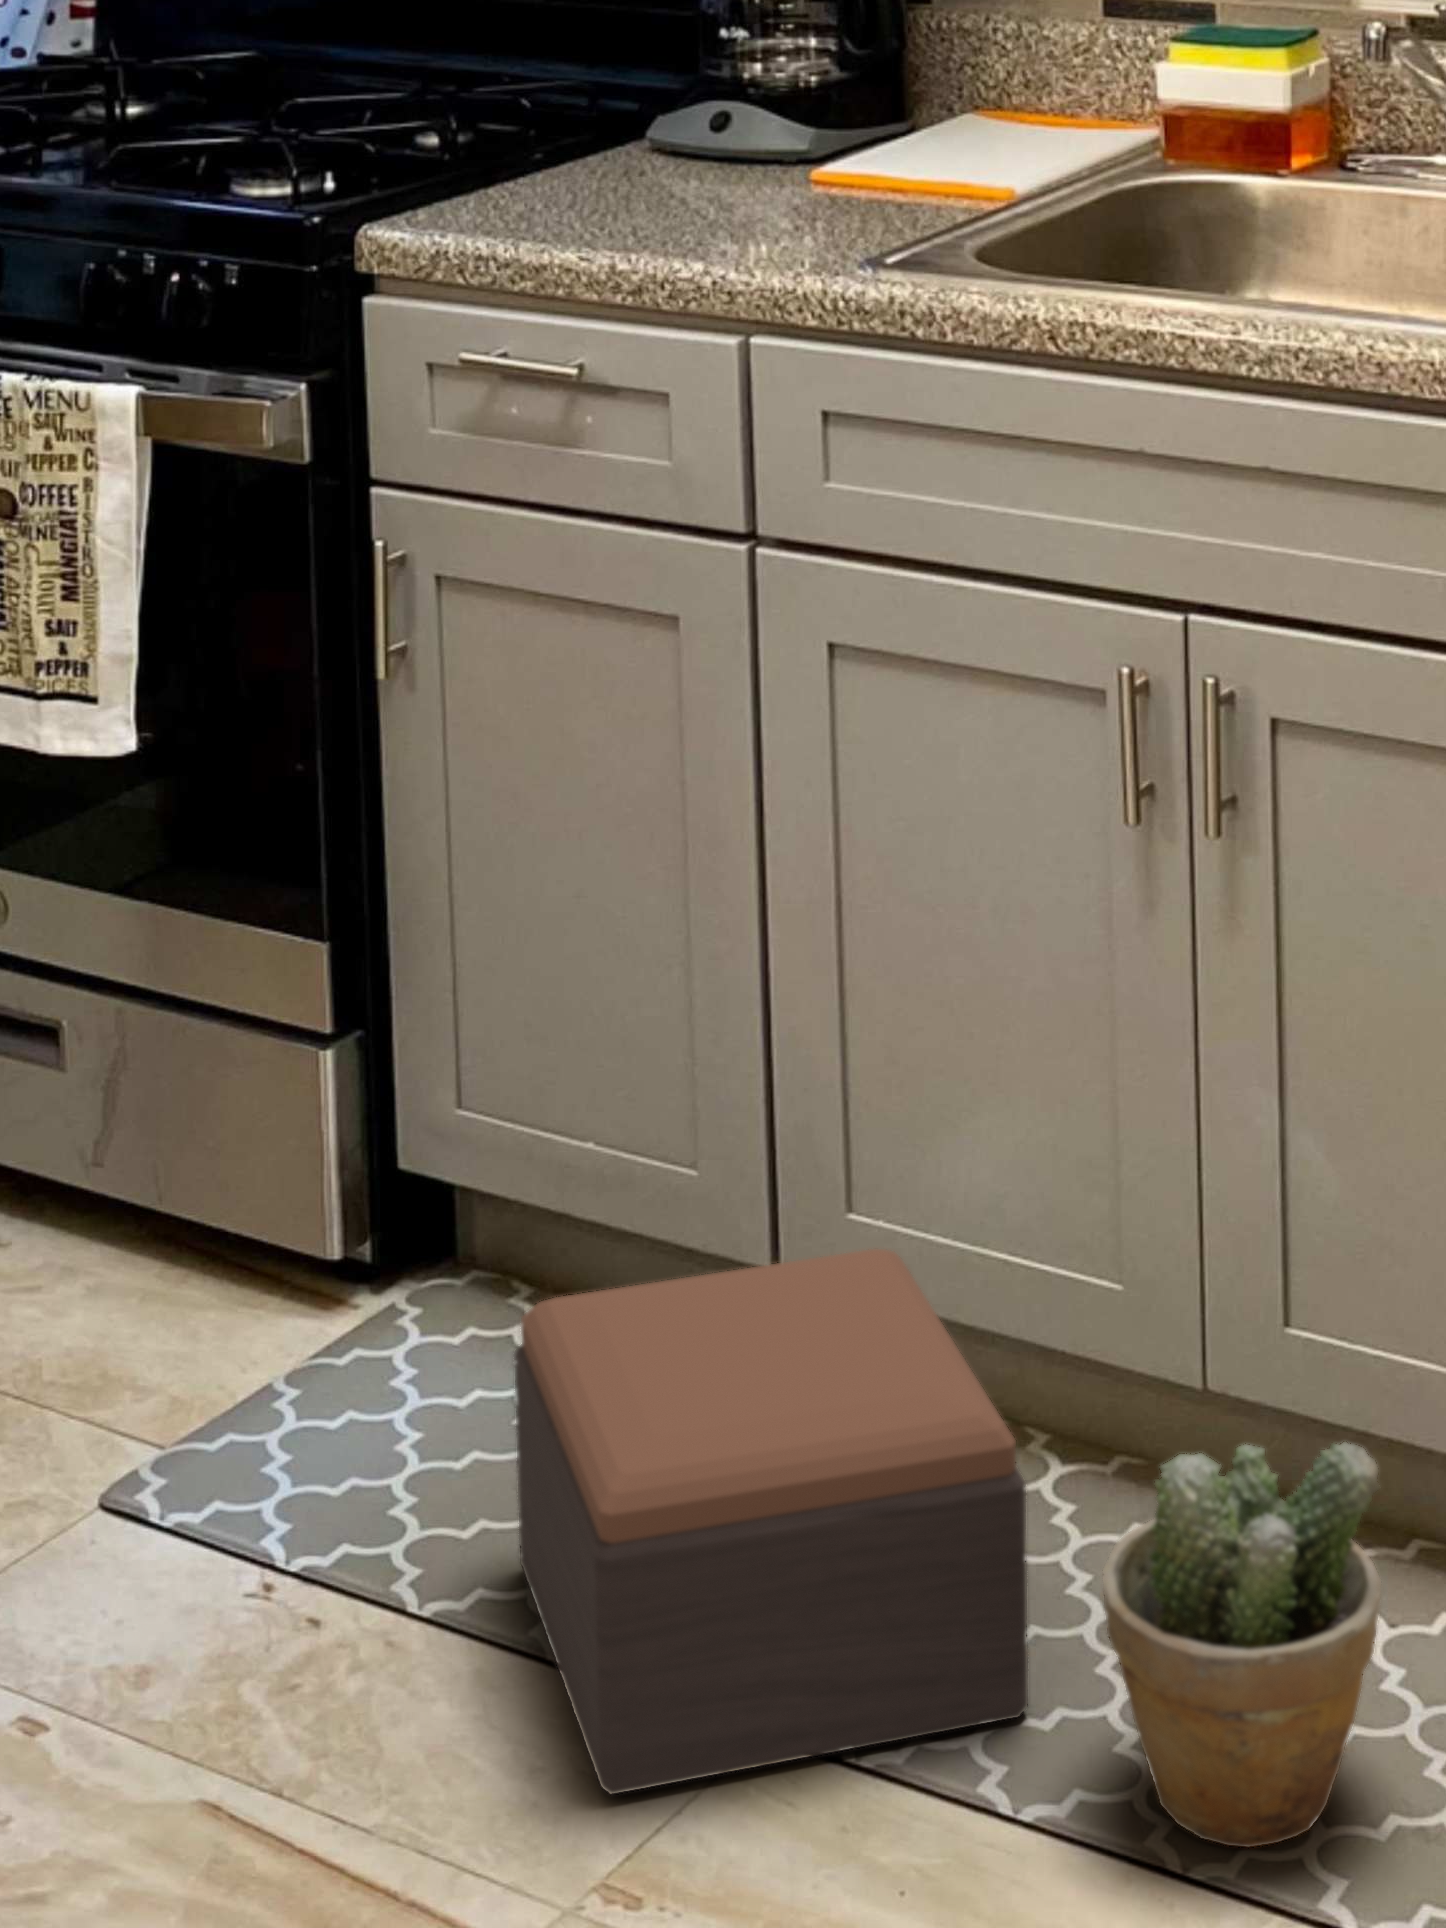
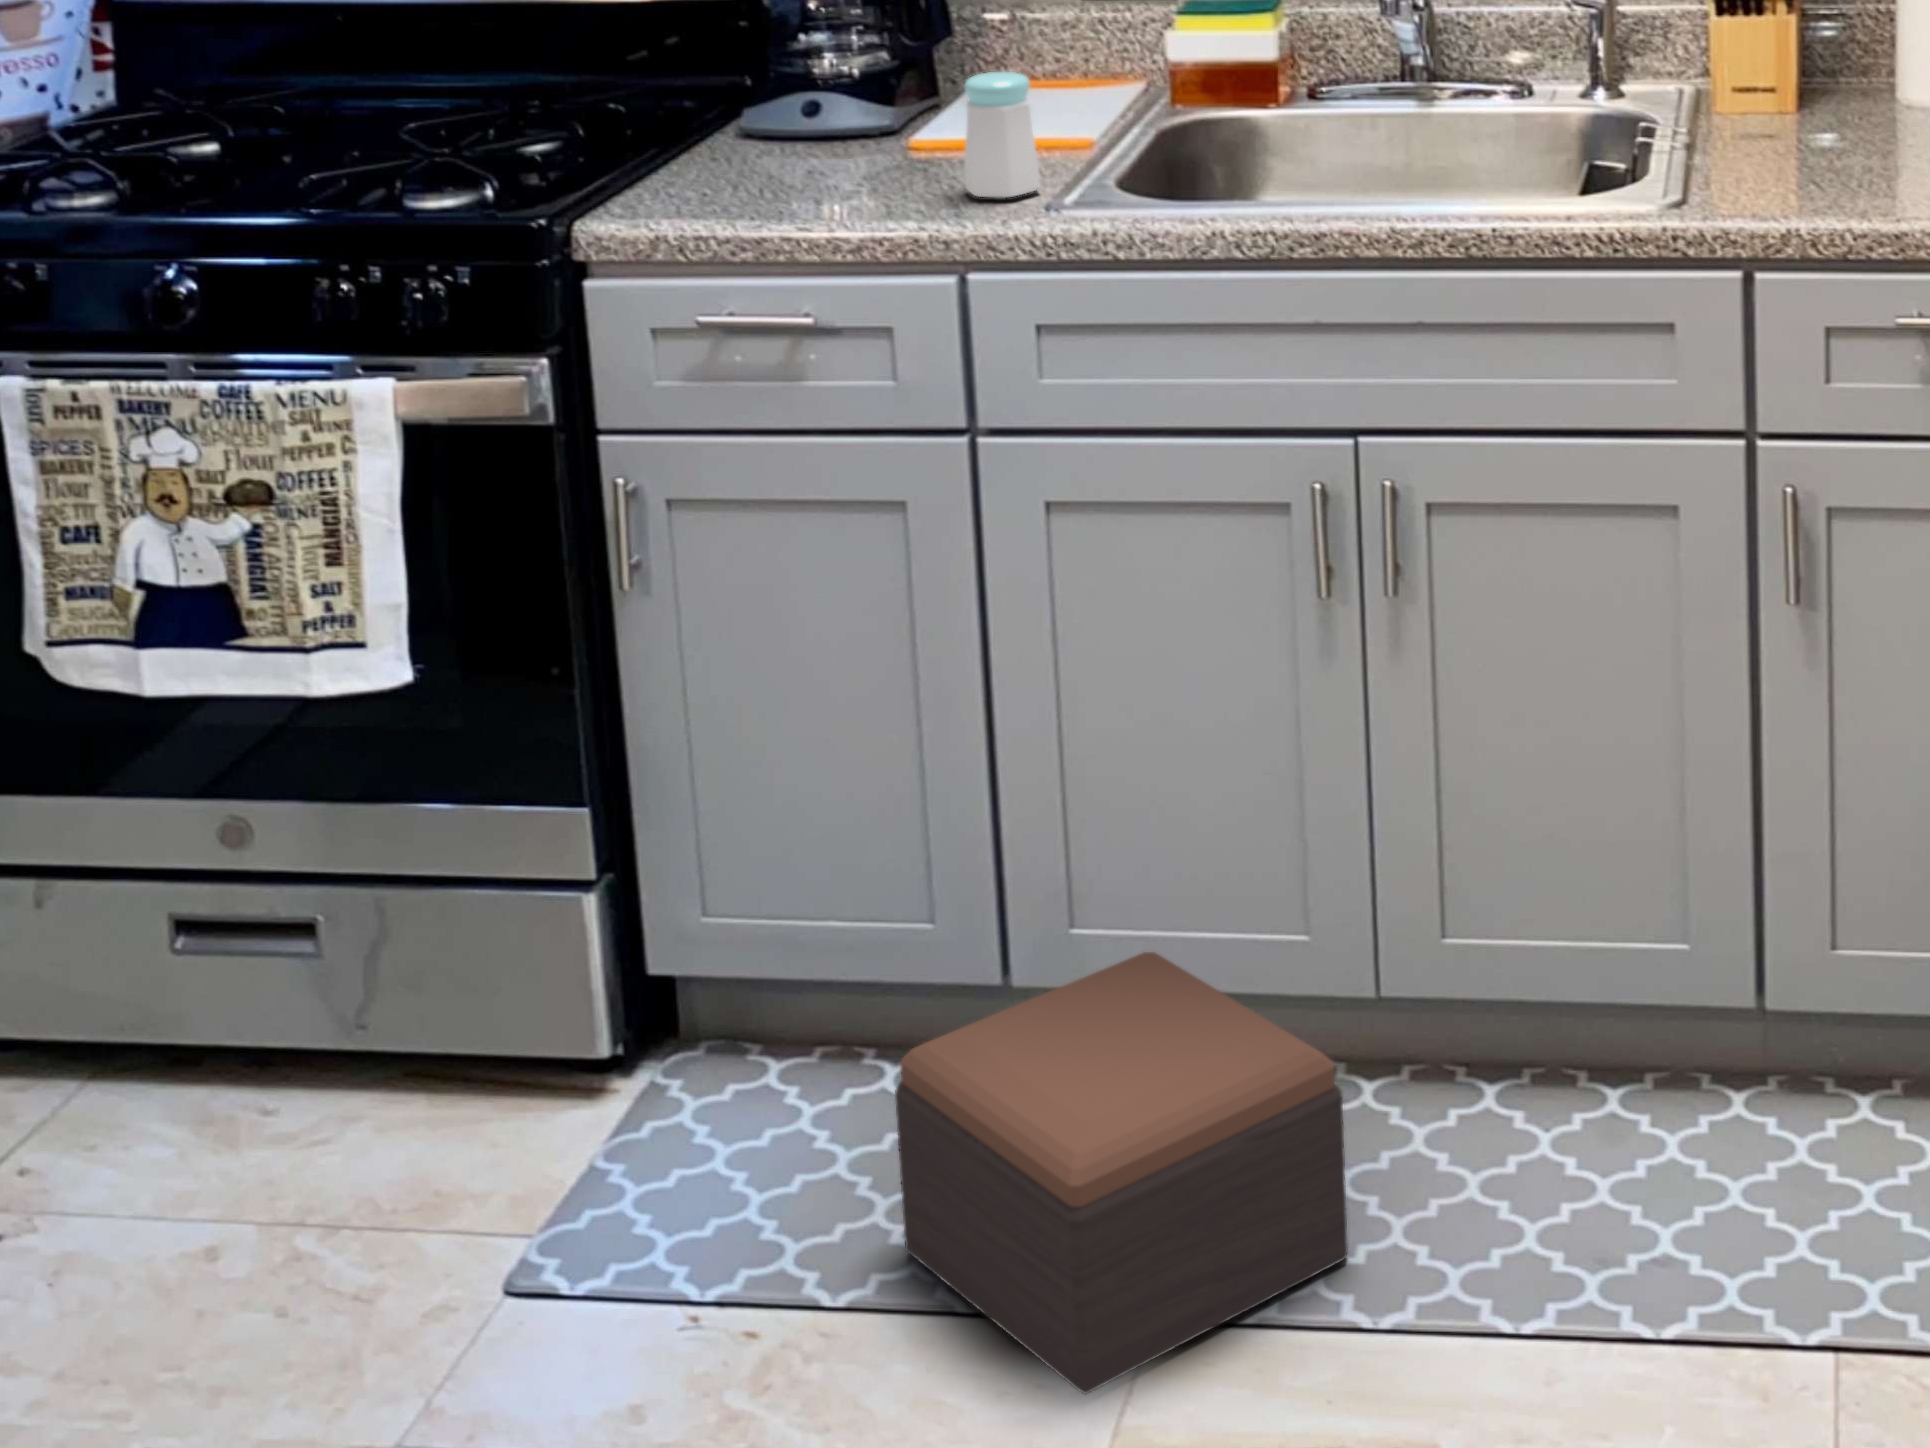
salt shaker: none [784,88,875,247] -> present [964,72,1040,198]
potted plant: present [1103,1443,1381,1847] -> none [1424,1006,1627,1306]

